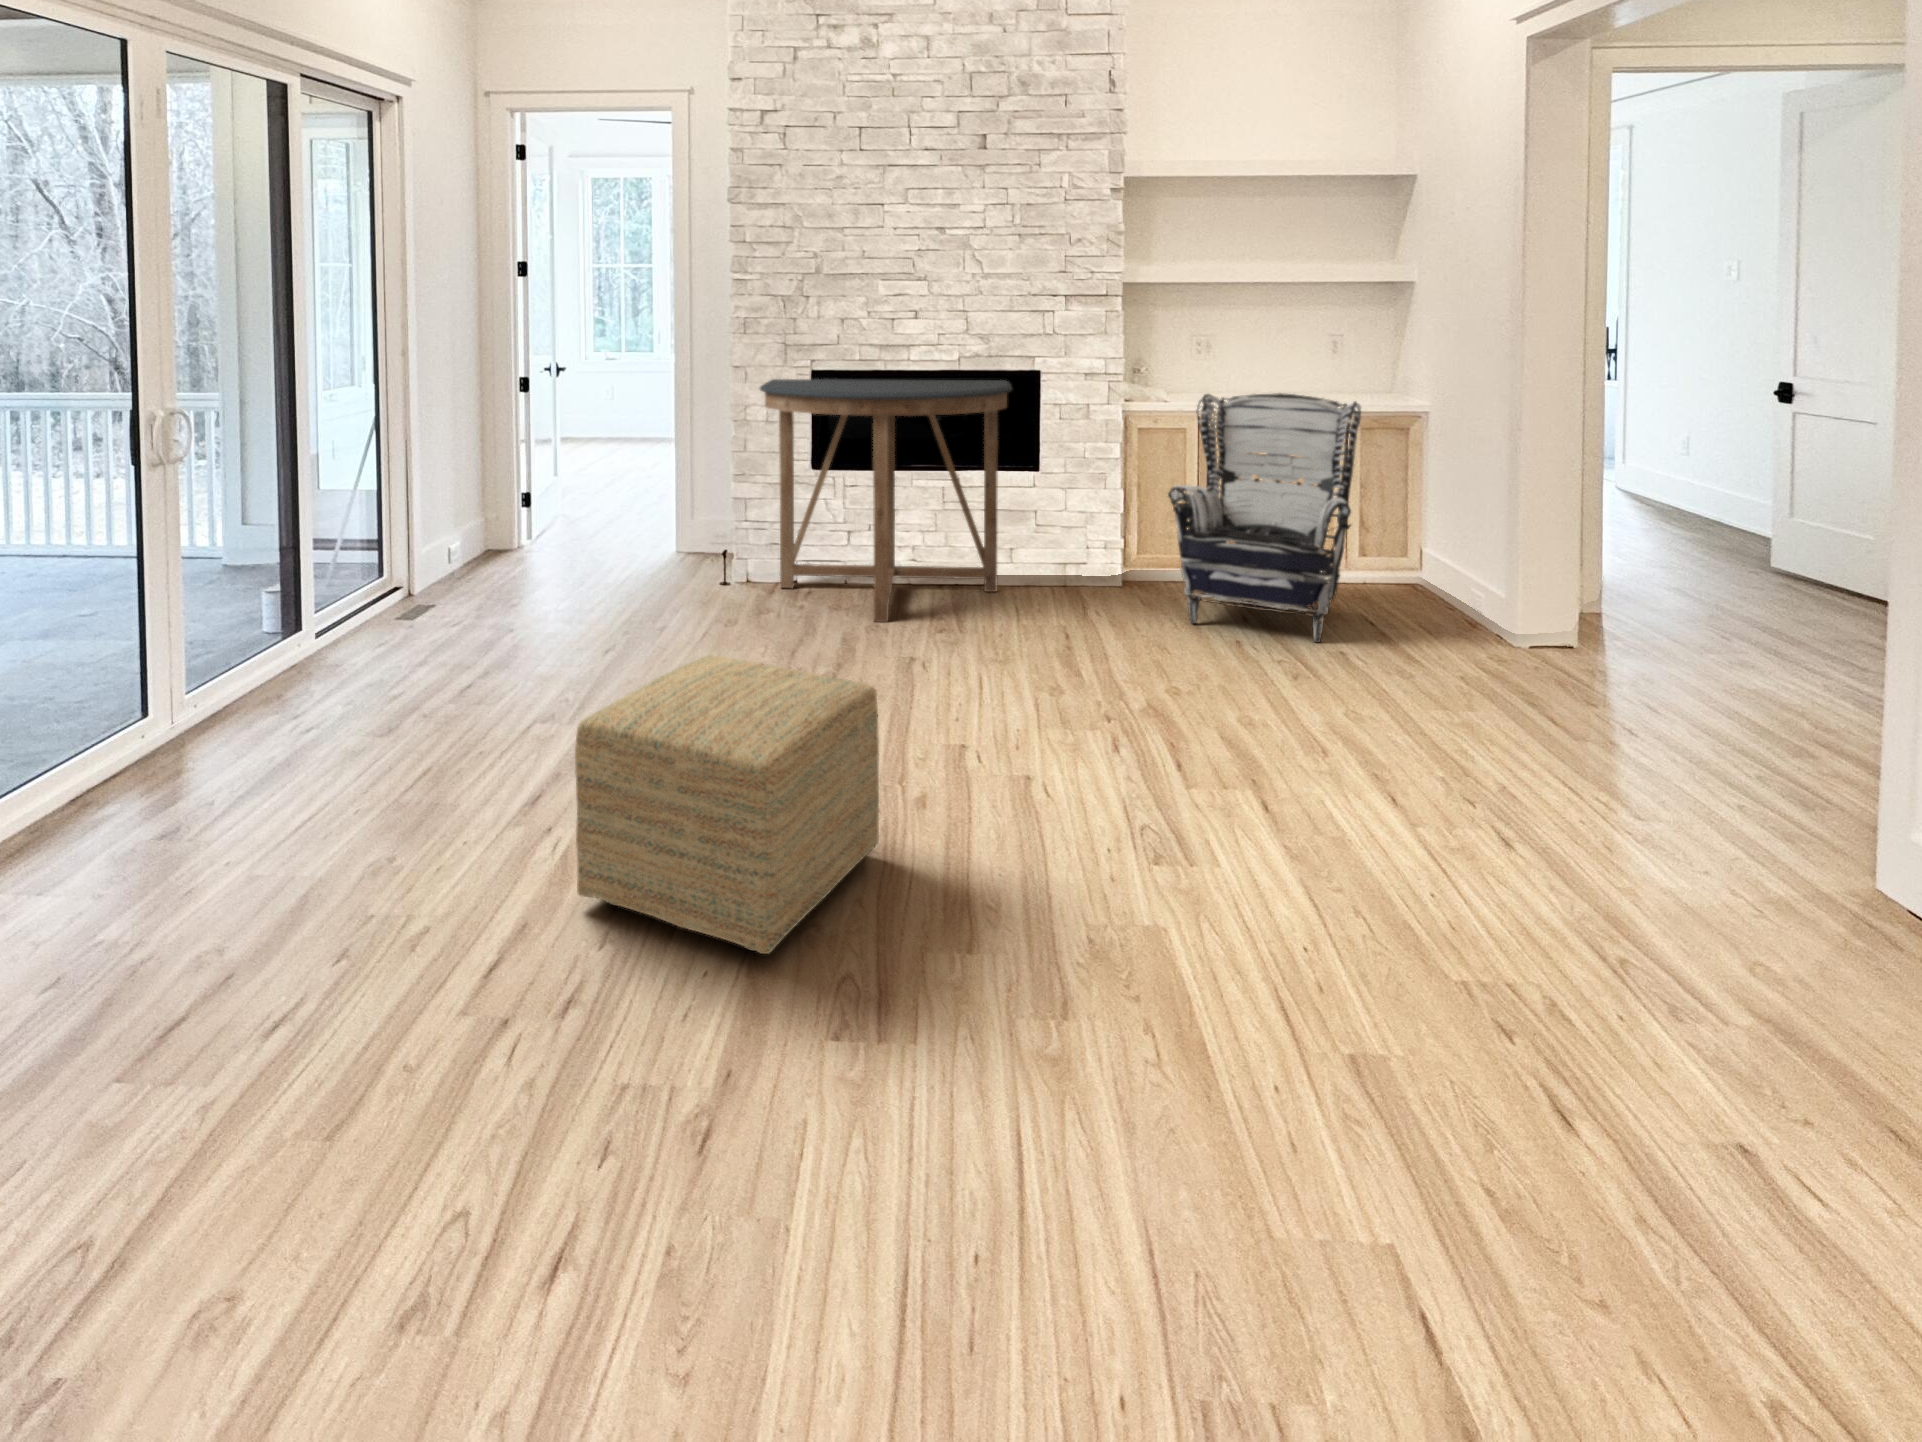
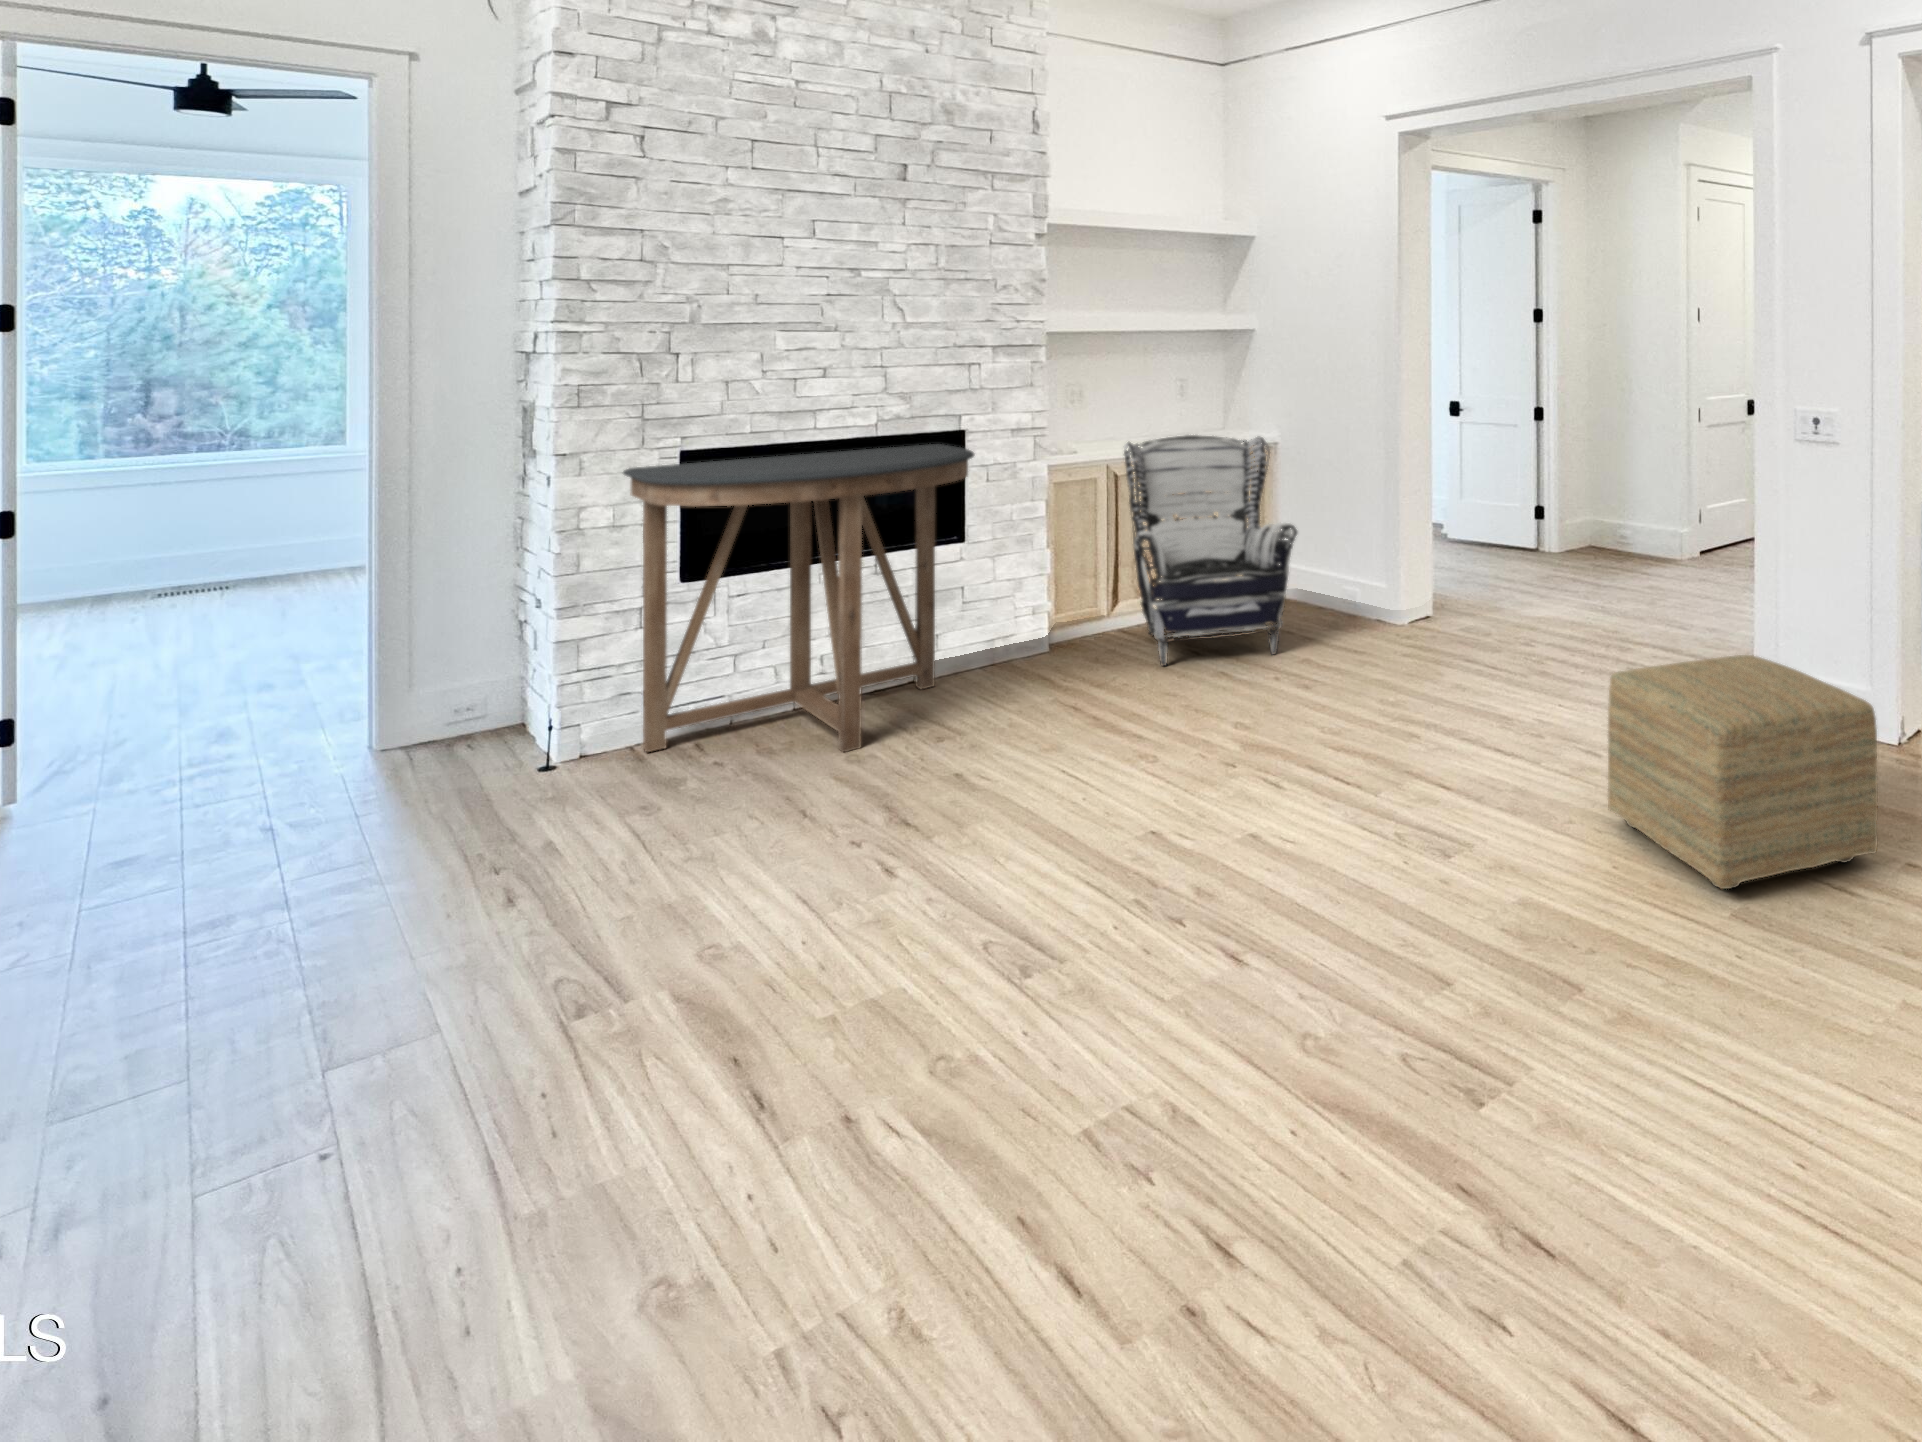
ottoman: present [575,655,879,954] -> present [1608,655,1878,889]

